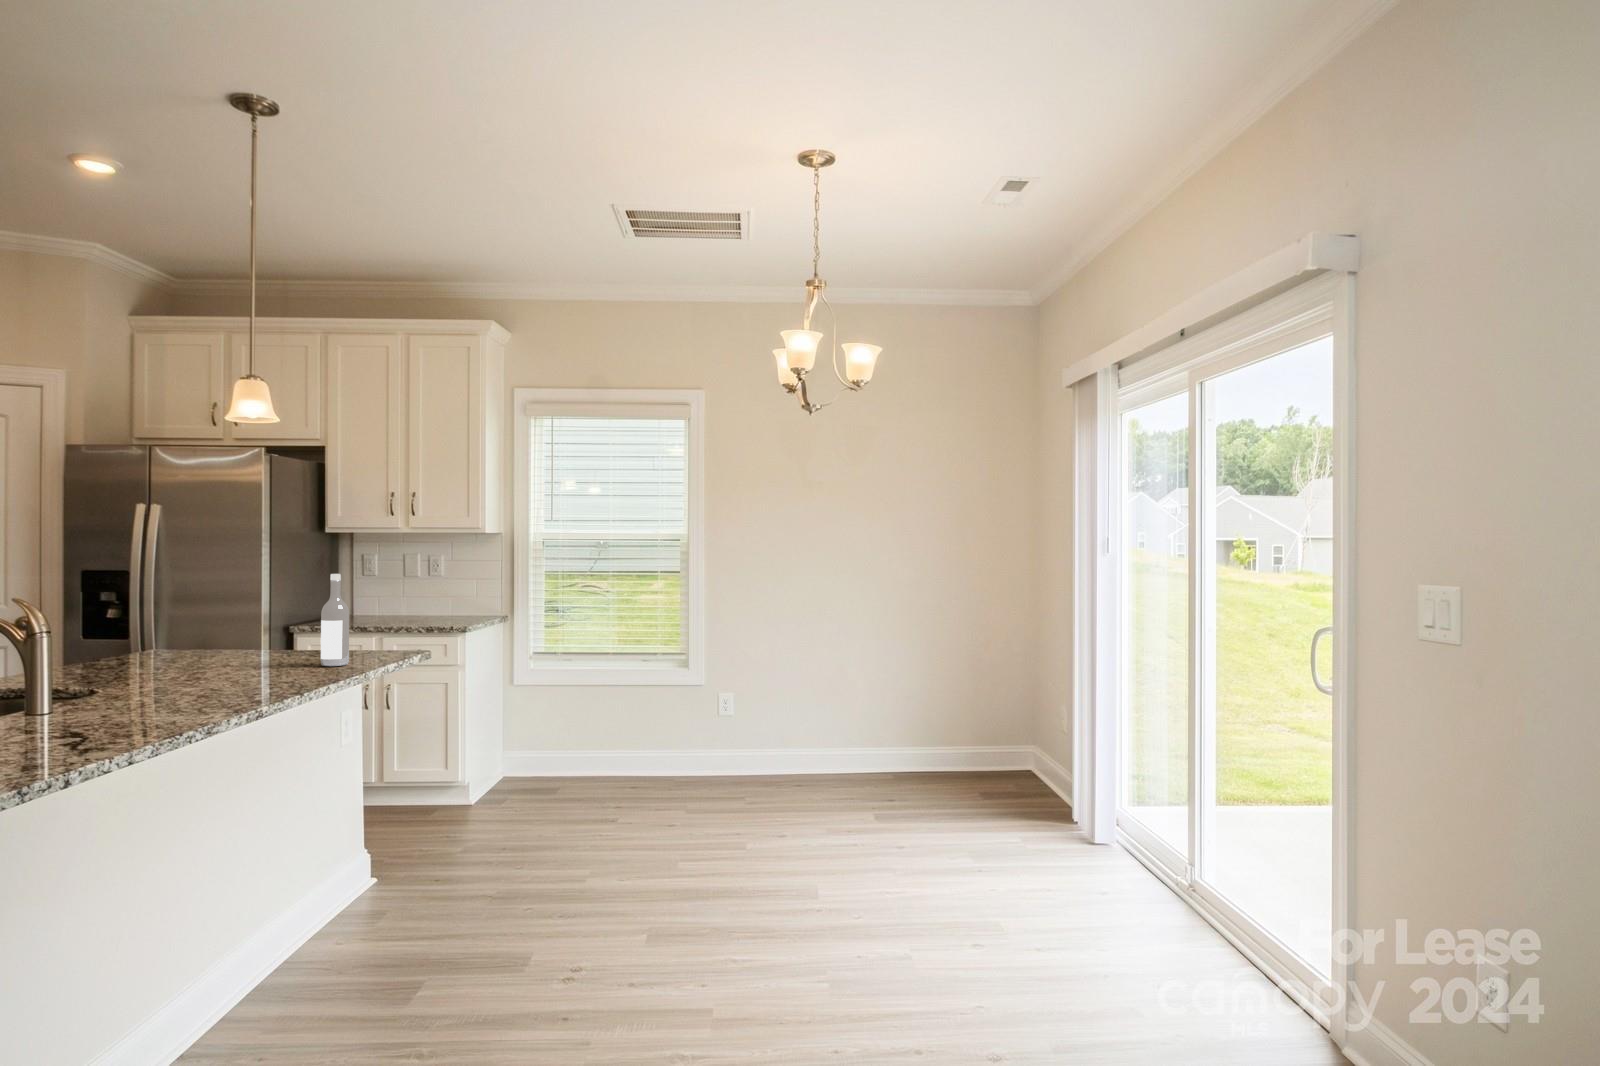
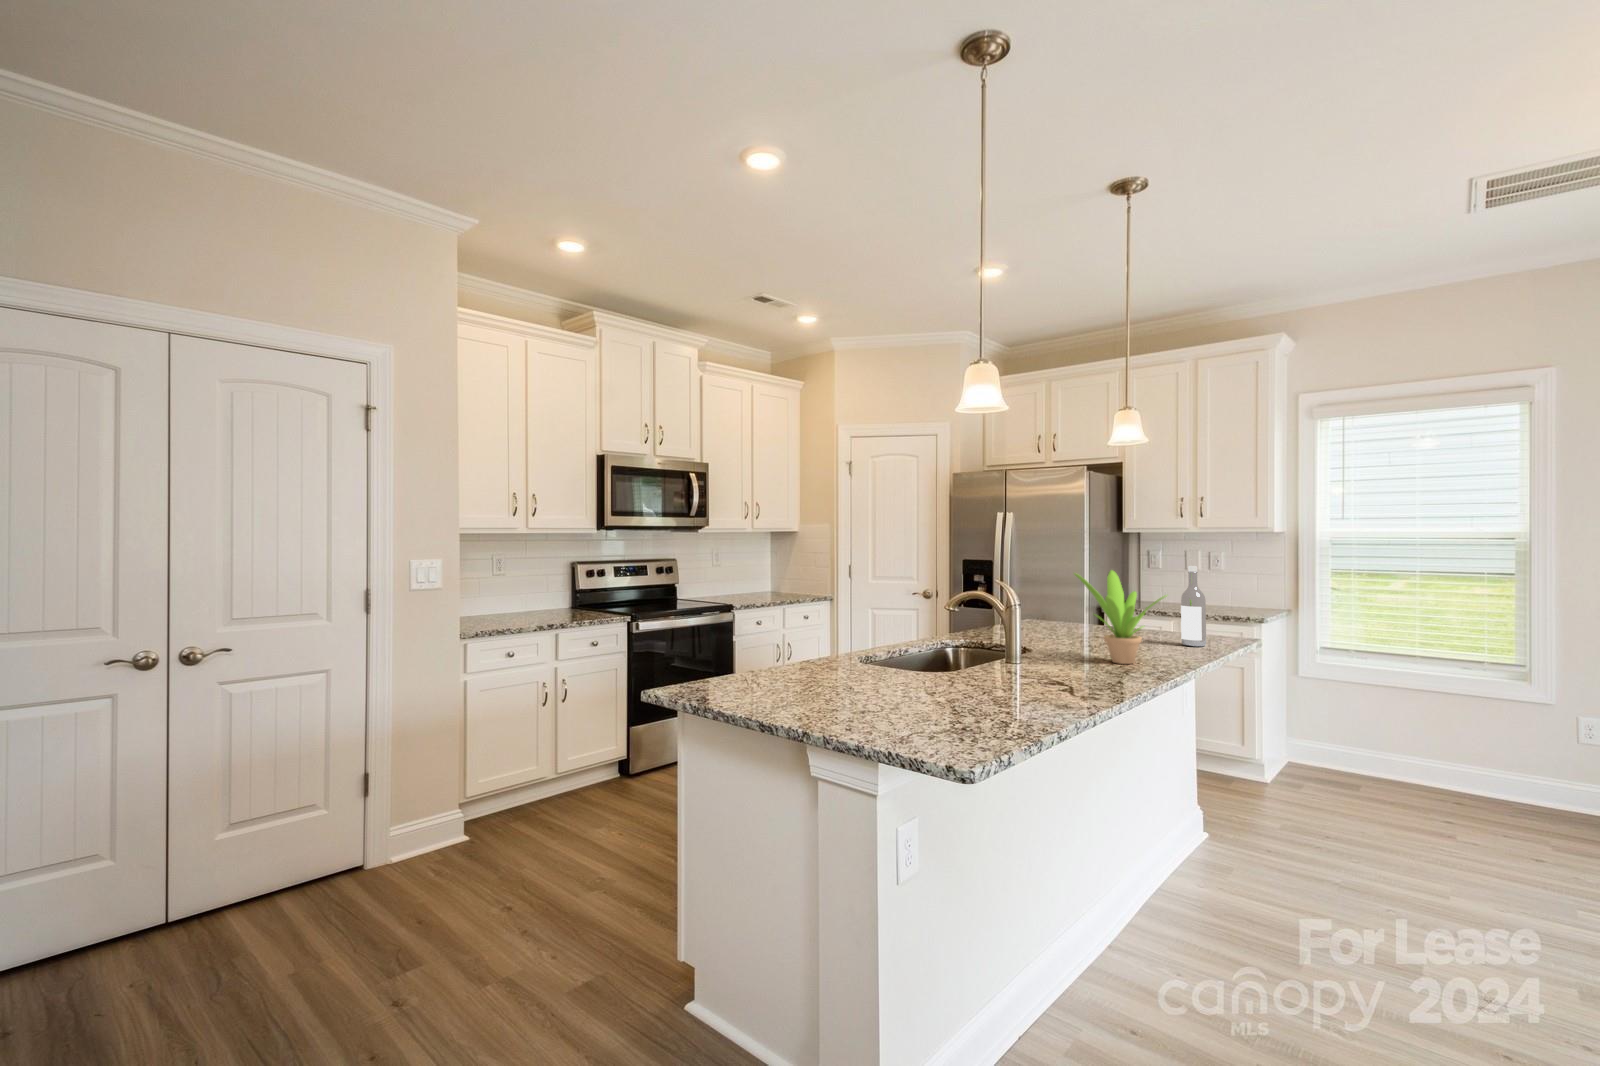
potted plant: none [139,581,270,697] -> present [1074,570,1167,664]

